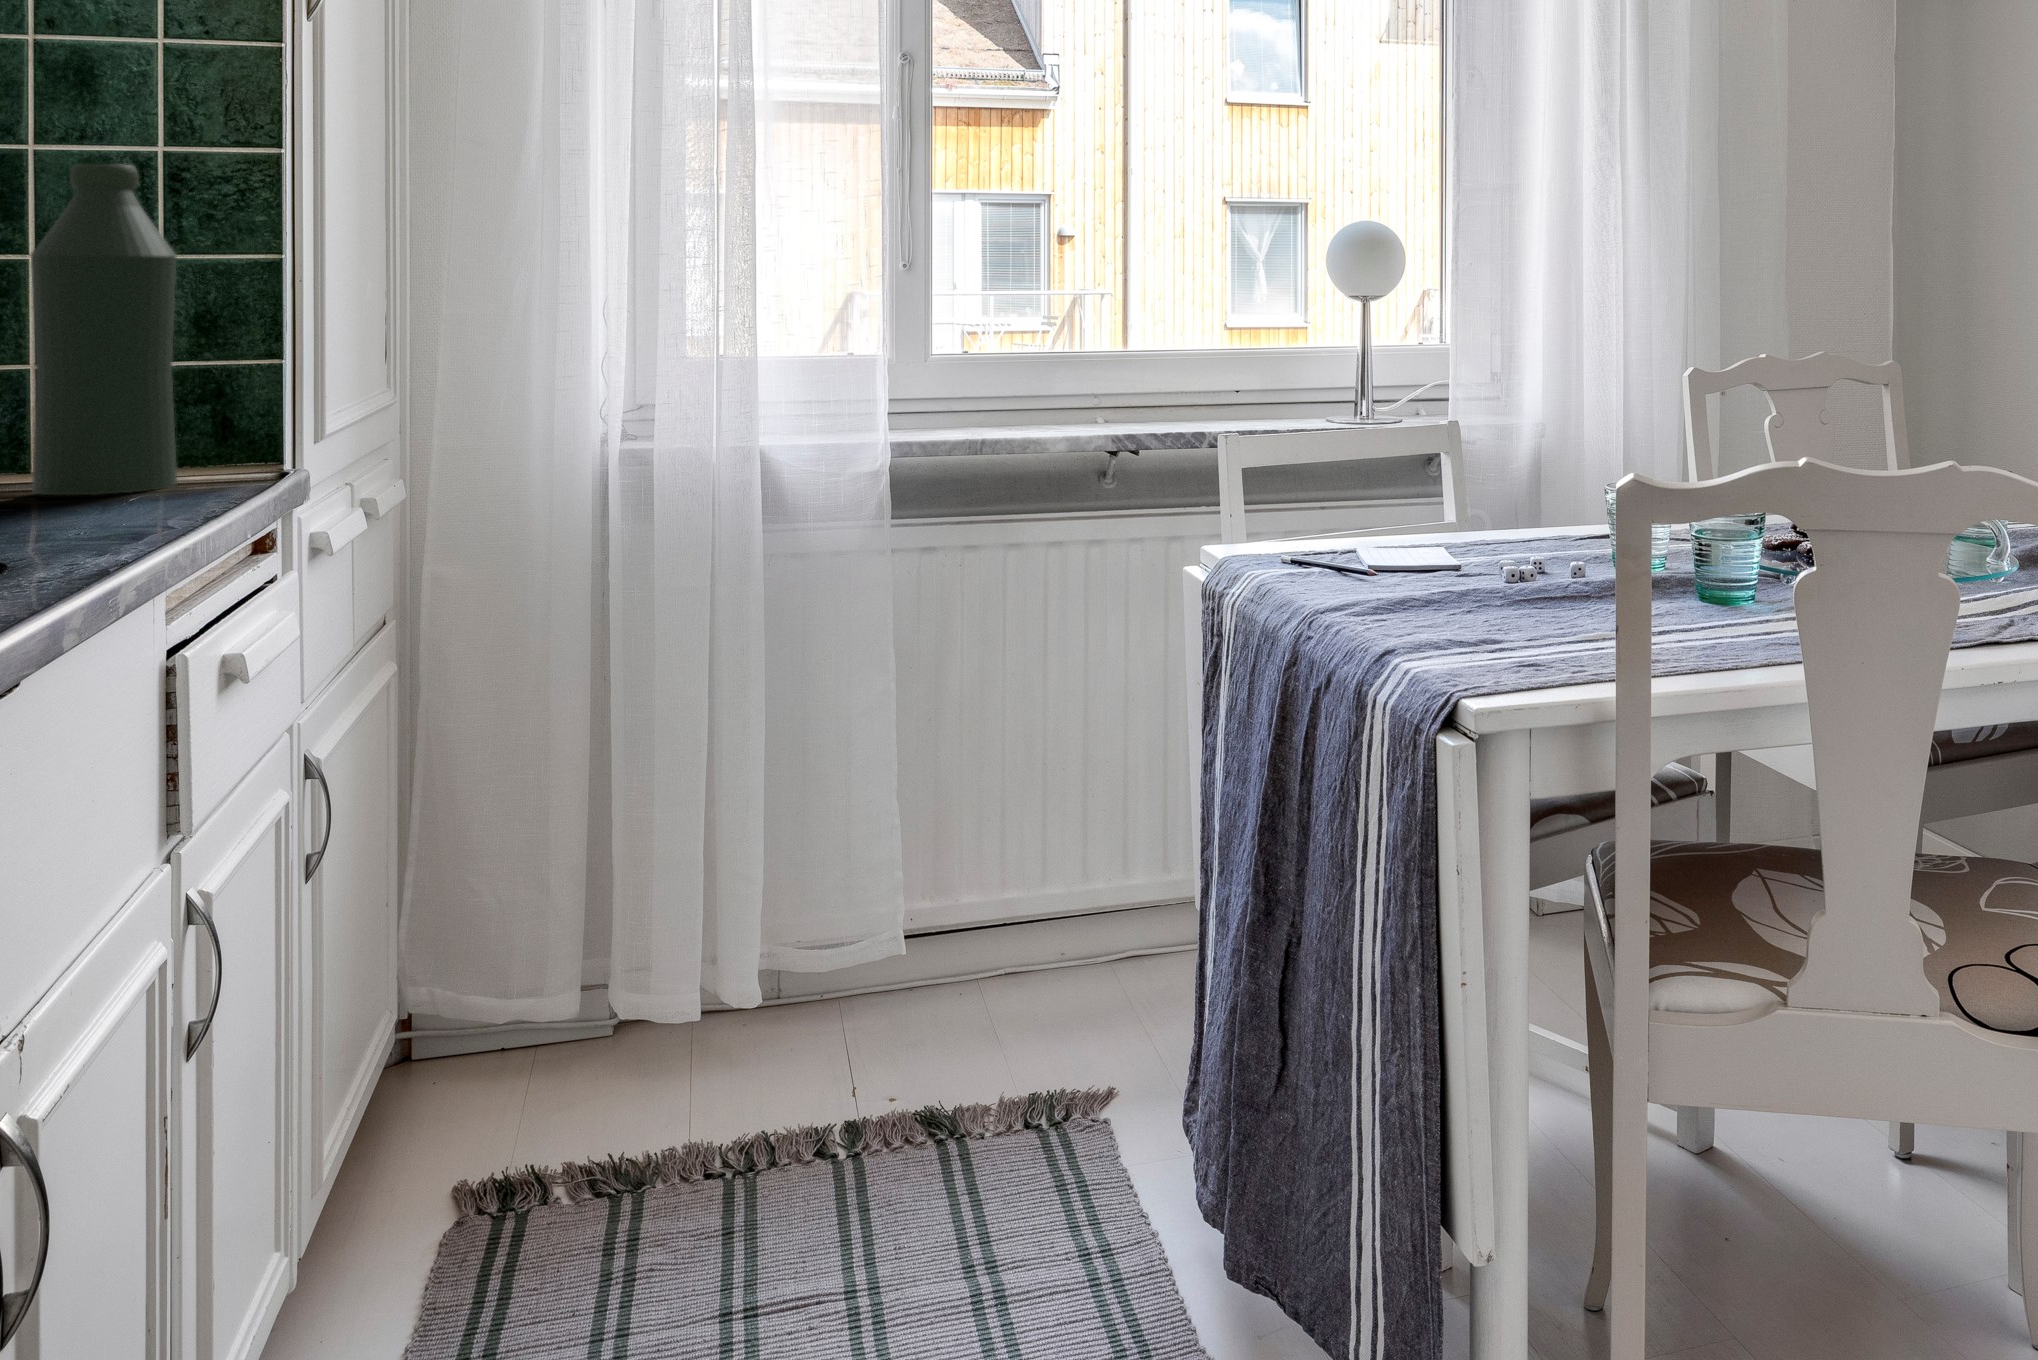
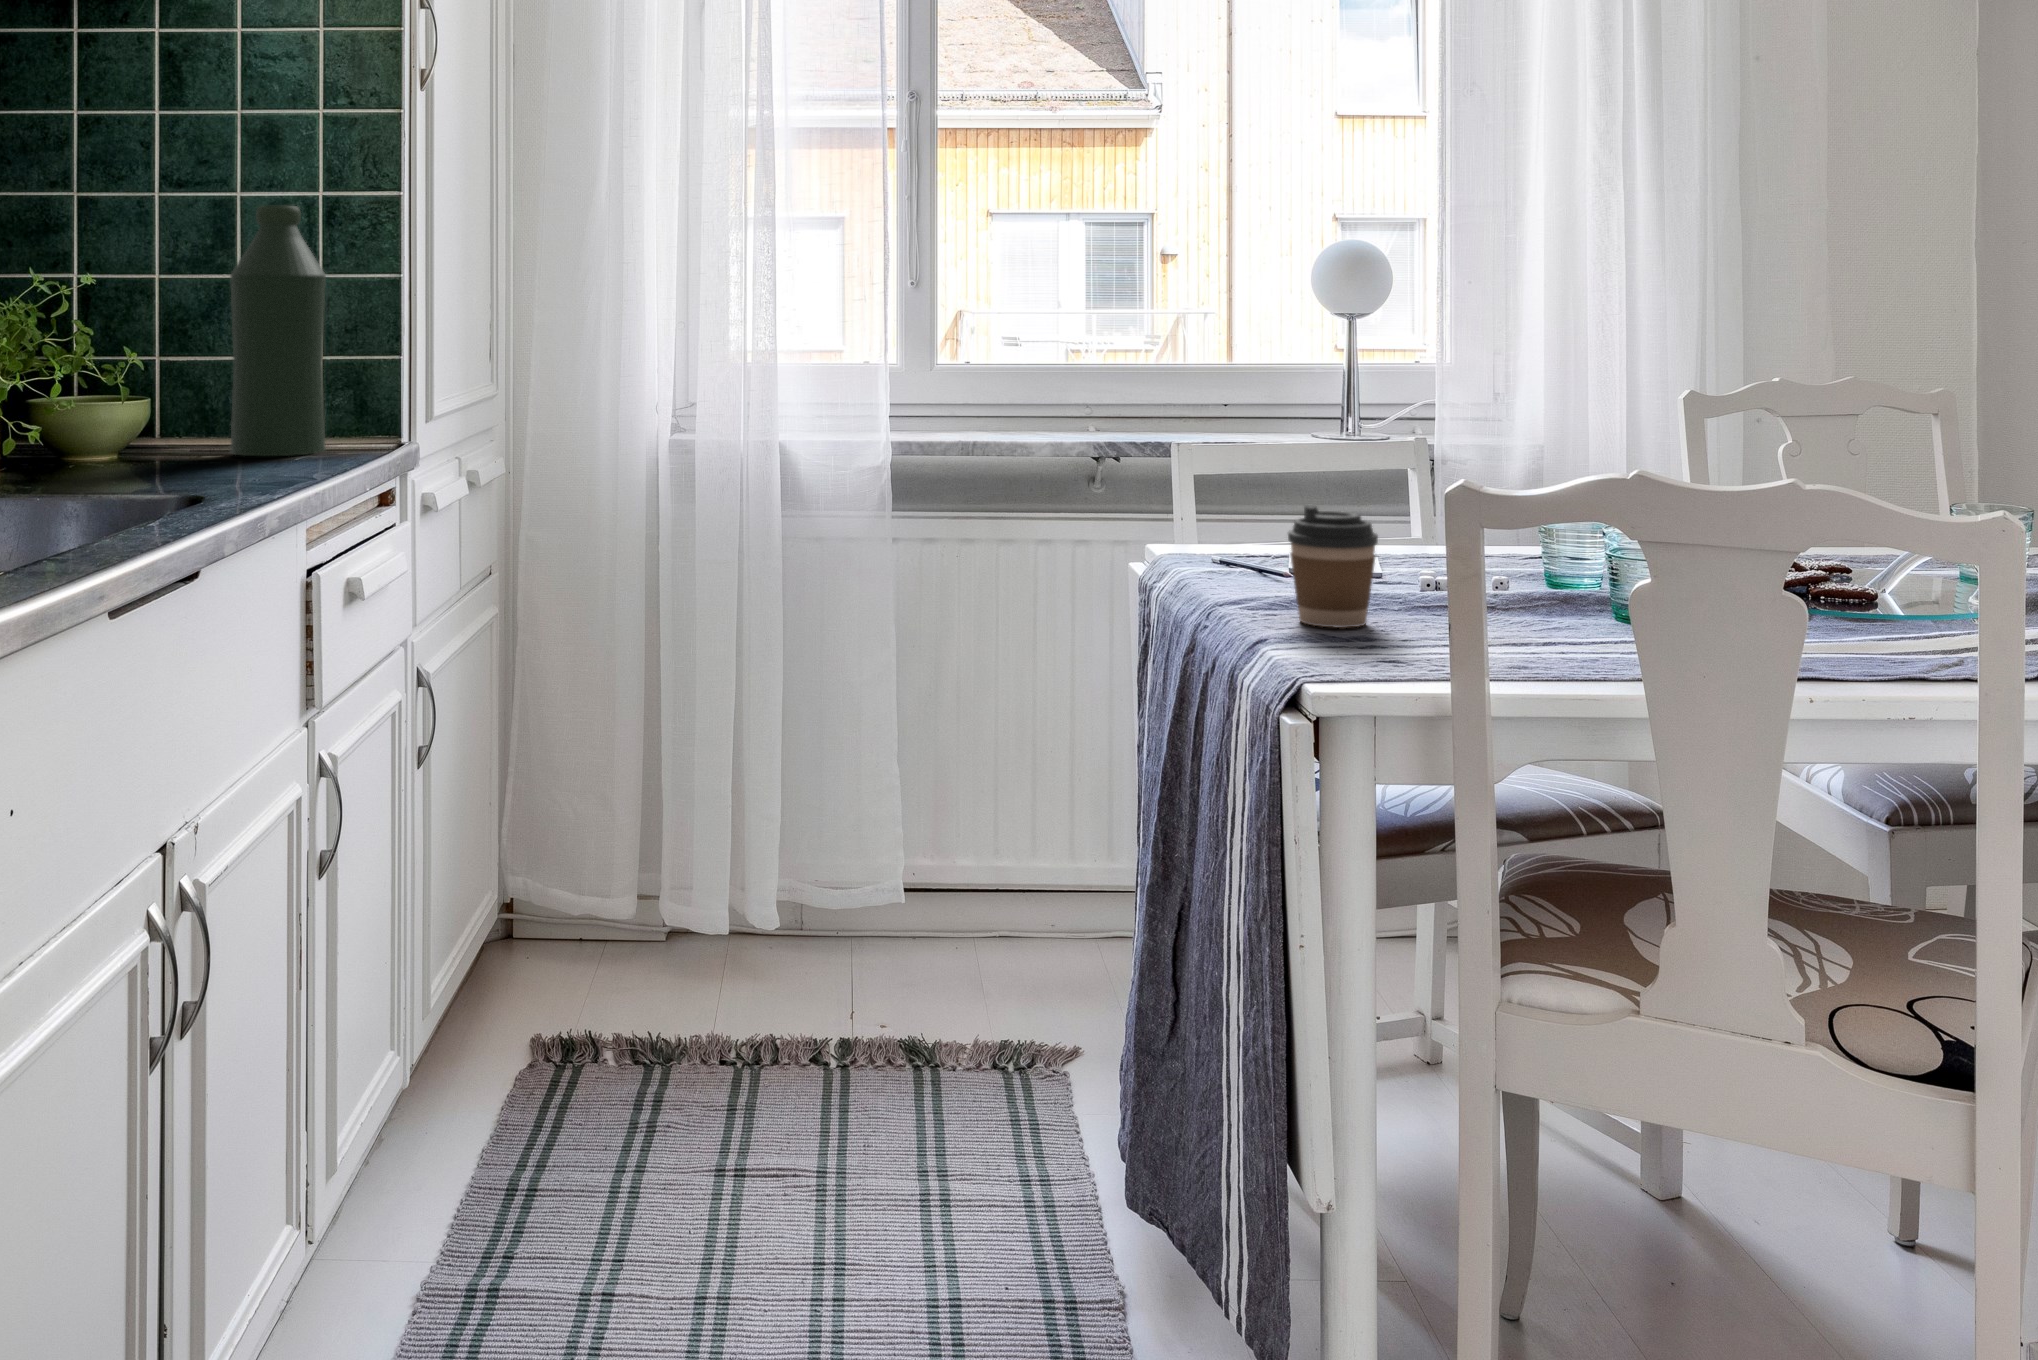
coffee cup: none [1404,502,1496,631] -> present [1288,505,1378,628]

